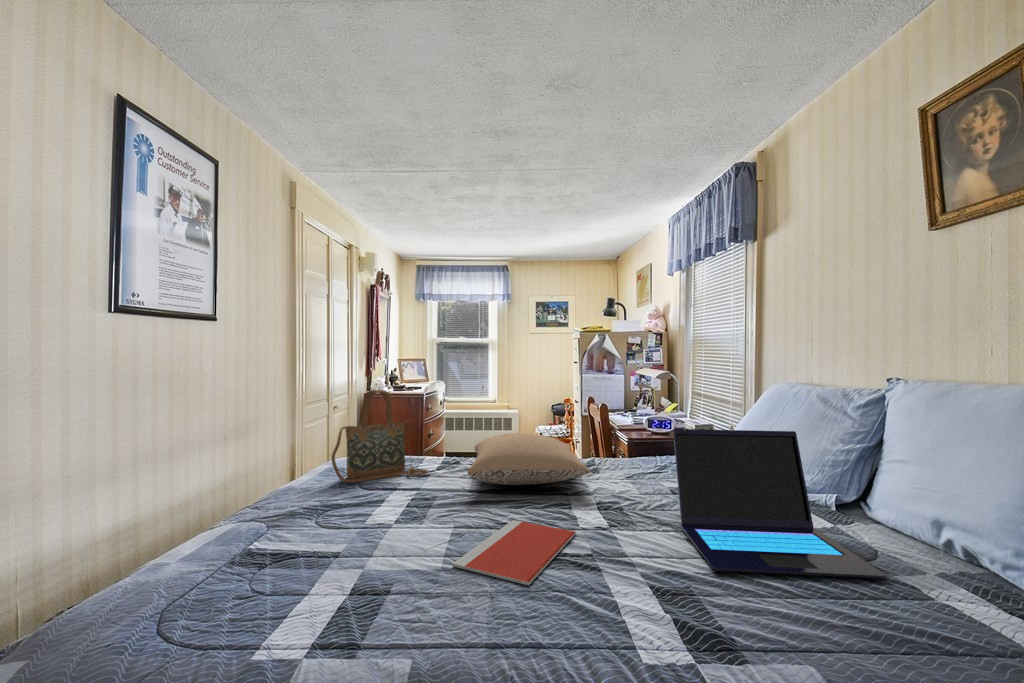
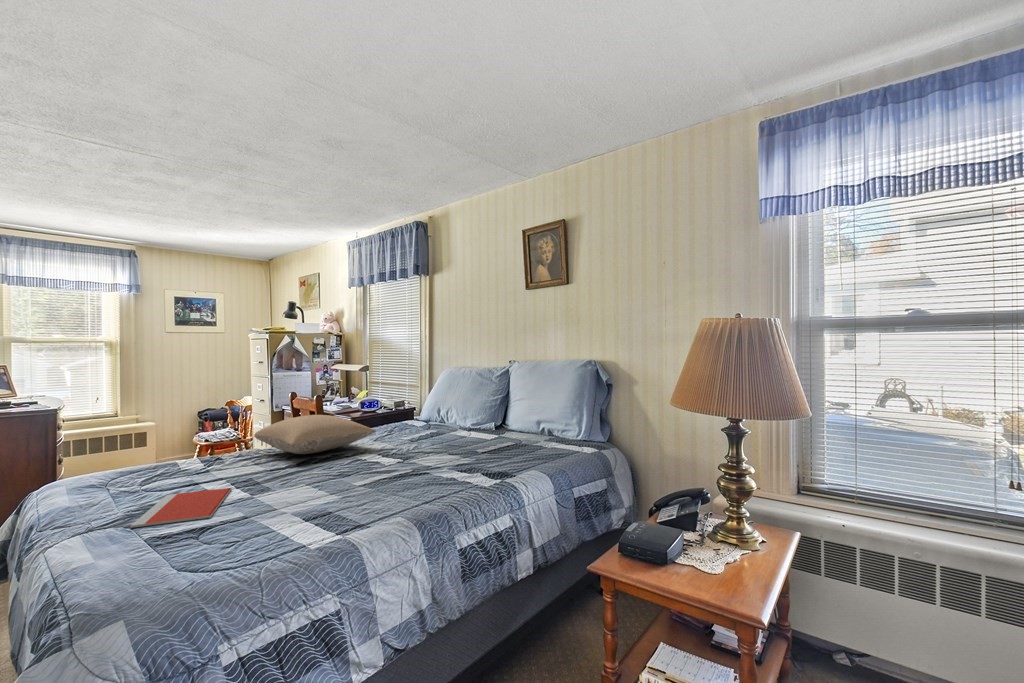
handbag: present [332,390,427,483] -> none [121,390,218,483]
laptop: present [673,429,887,578] -> none [433,390,531,455]
notebook: present [452,520,576,585] -> present [130,488,232,528]

